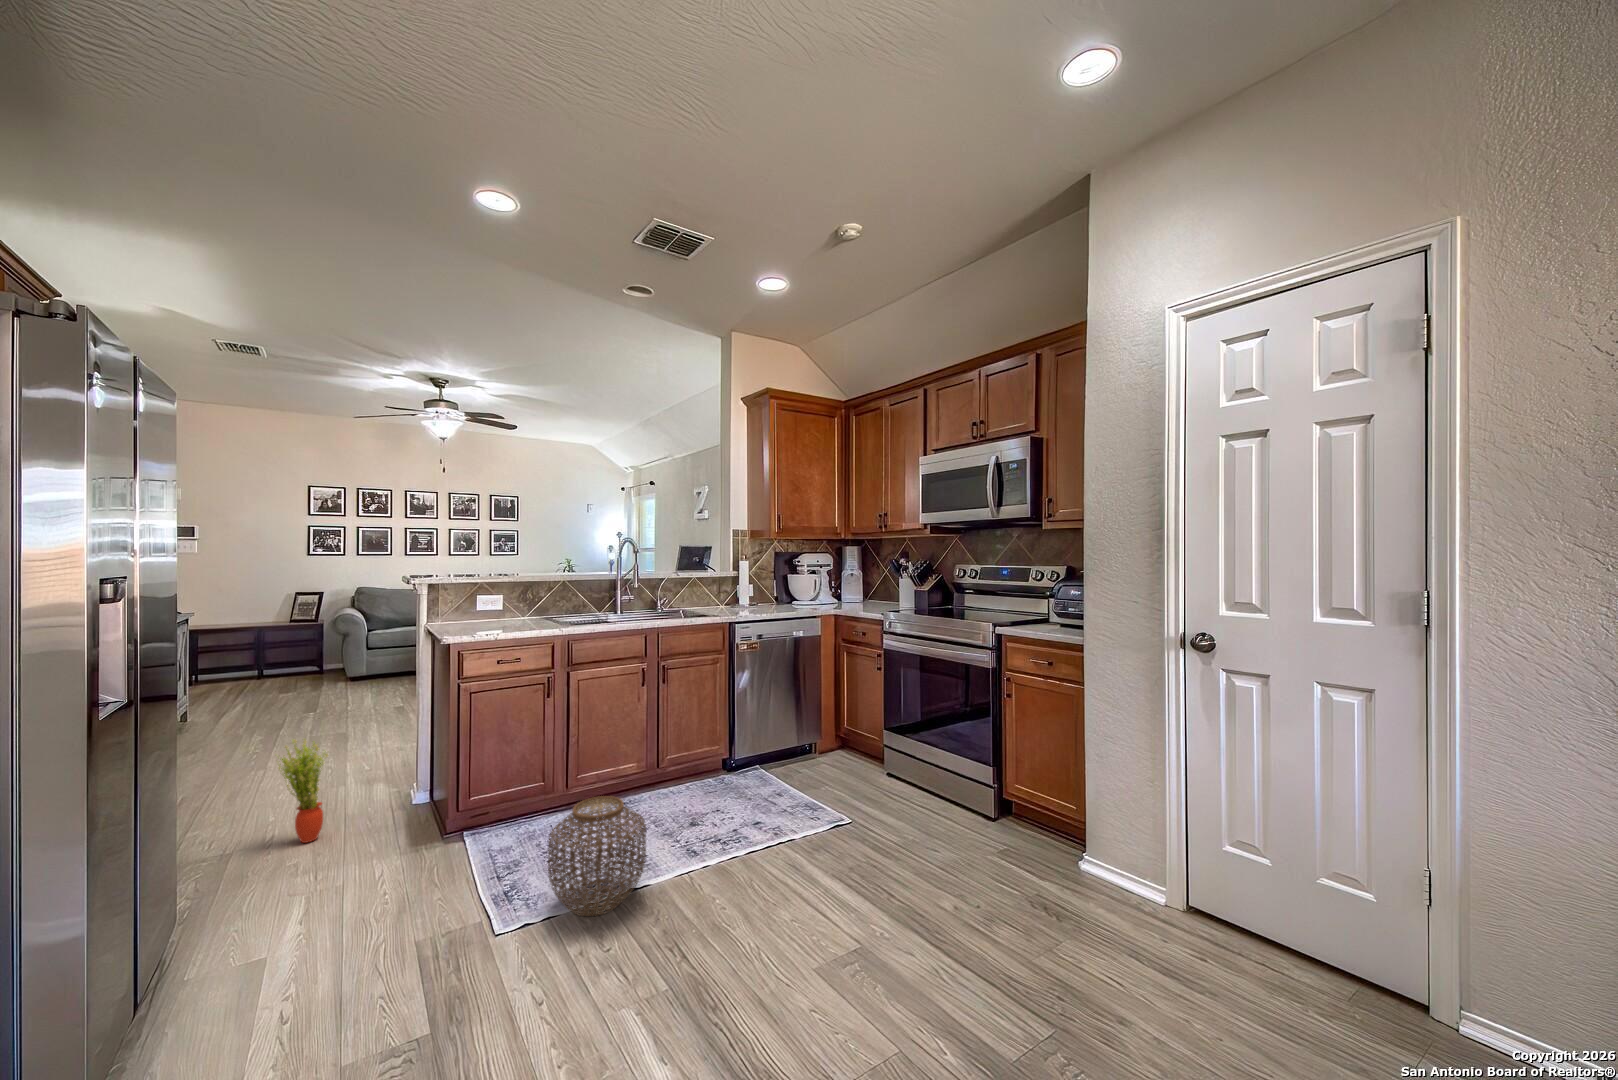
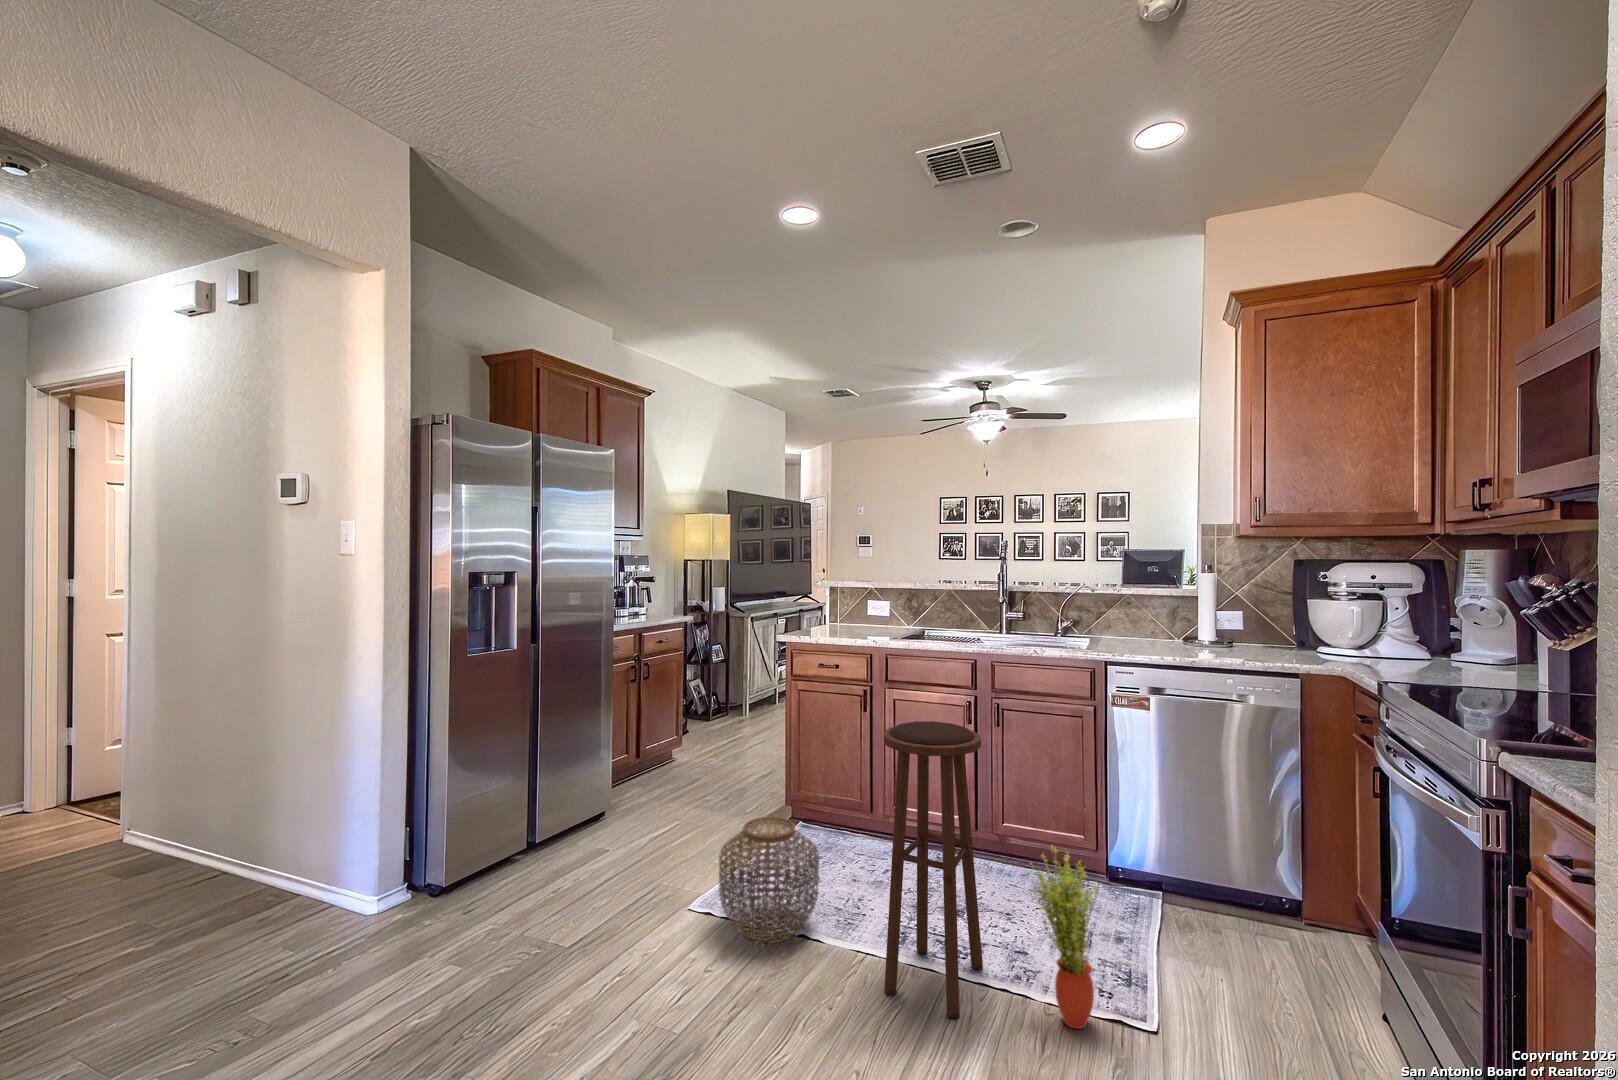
stool: none [709,673,786,879] -> present [884,721,983,1019]
potted plant: present [279,740,328,843] -> present [1032,846,1100,1029]

